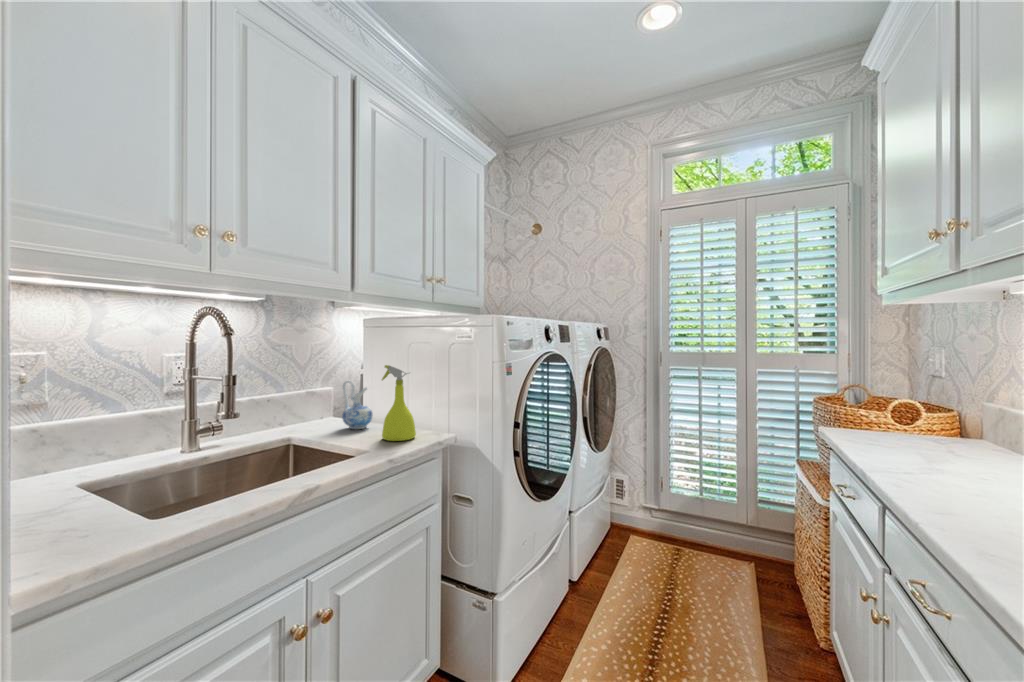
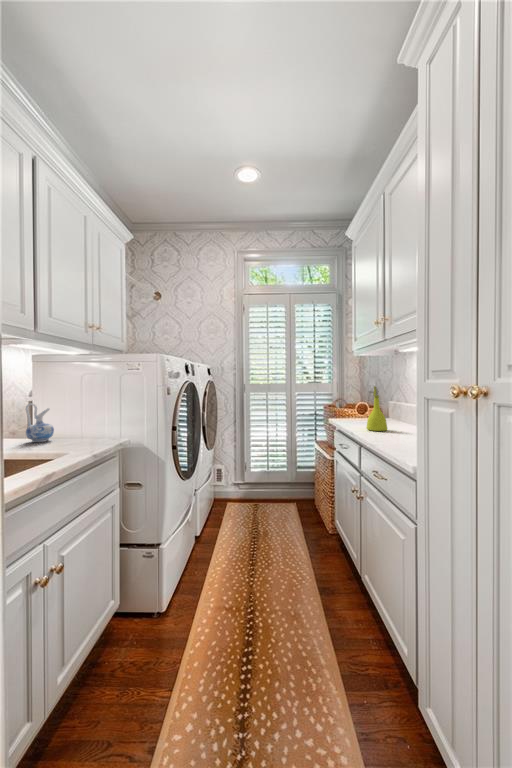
spray bottle: present [382,365,416,441] -> present [366,386,387,431]

